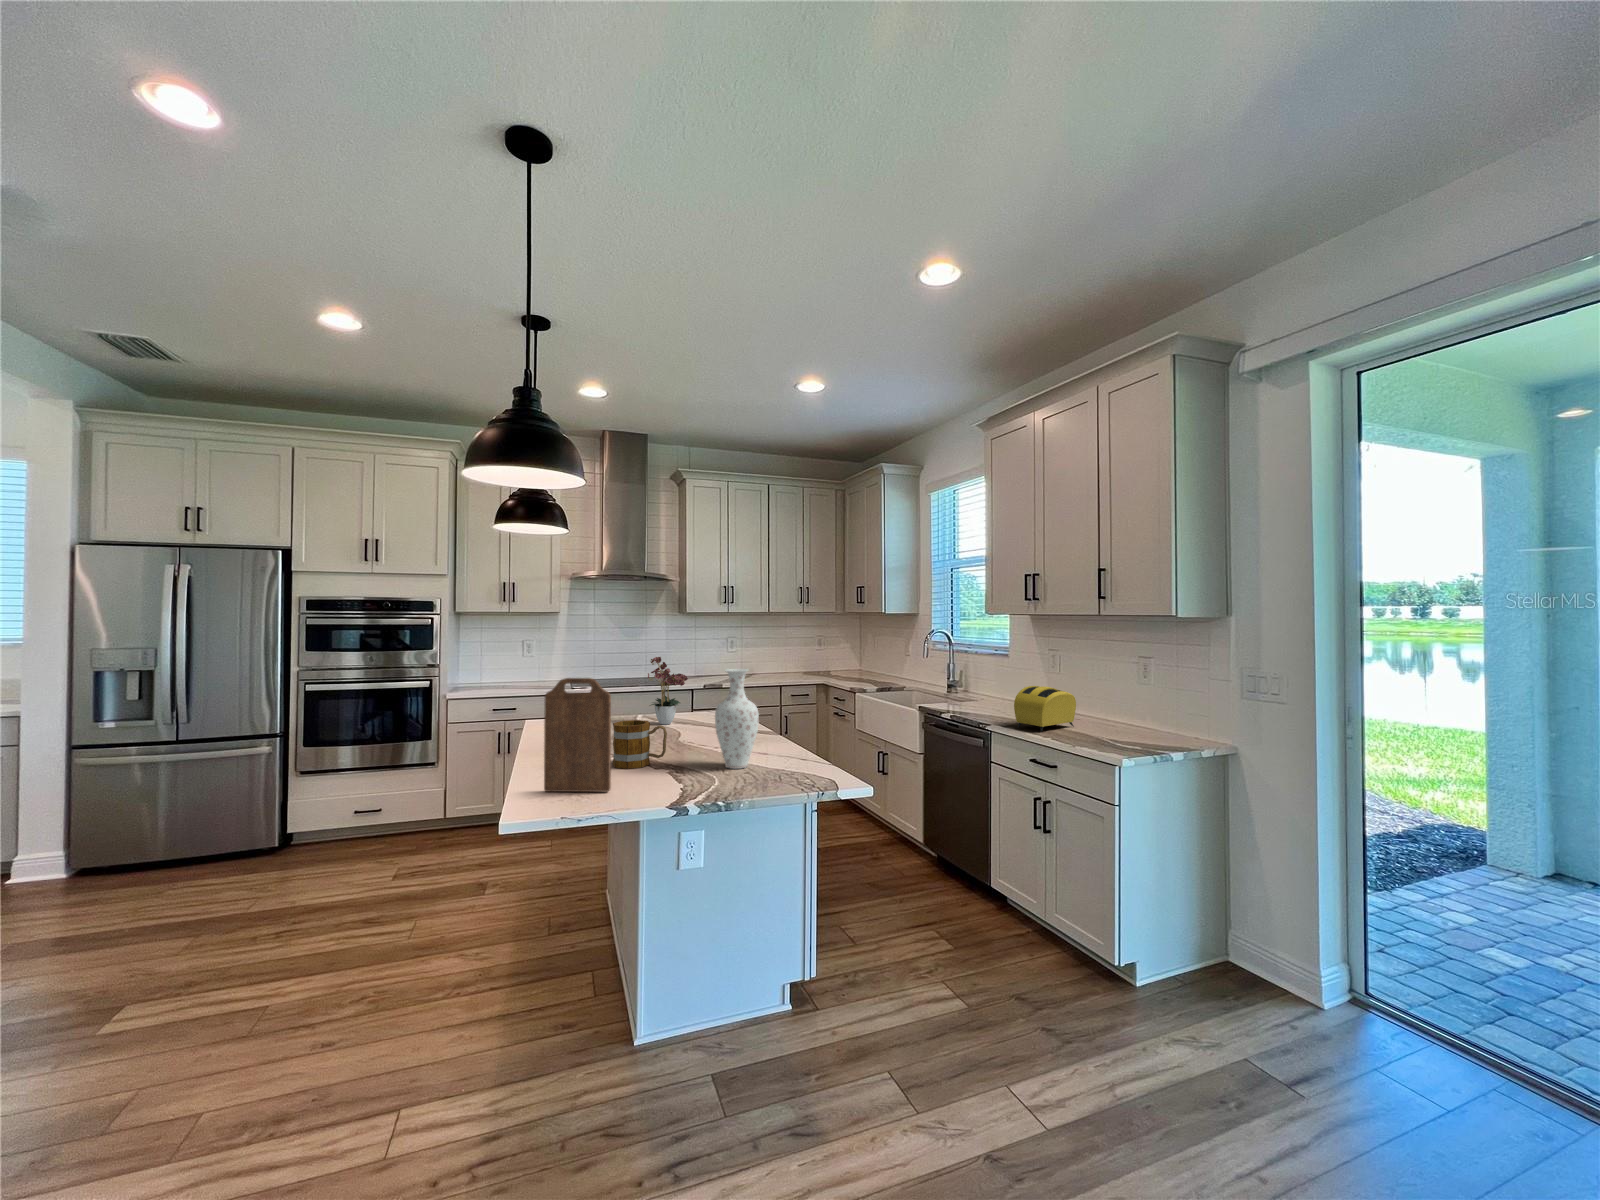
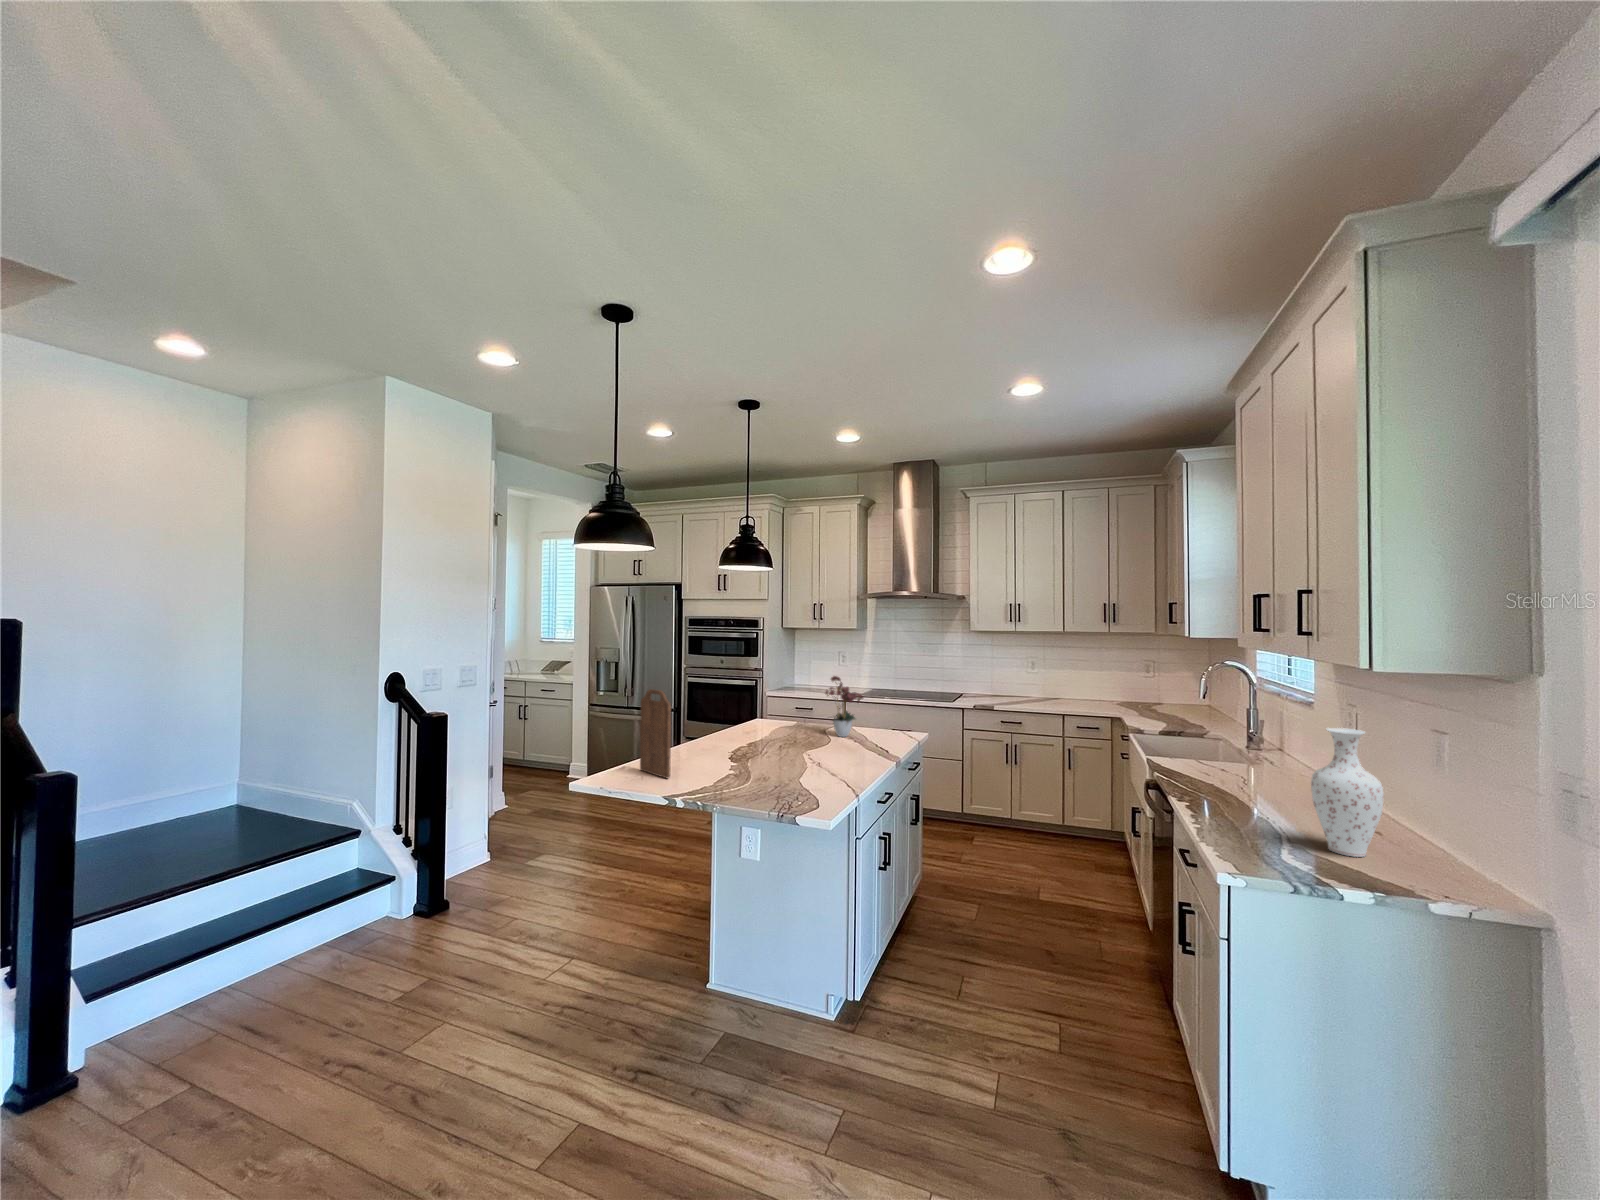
vase: present [715,669,759,769] -> present [1311,728,1384,857]
toaster: present [1014,686,1076,732] -> none [1197,752,1302,821]
mug: present [613,720,667,769] -> none [717,727,754,767]

